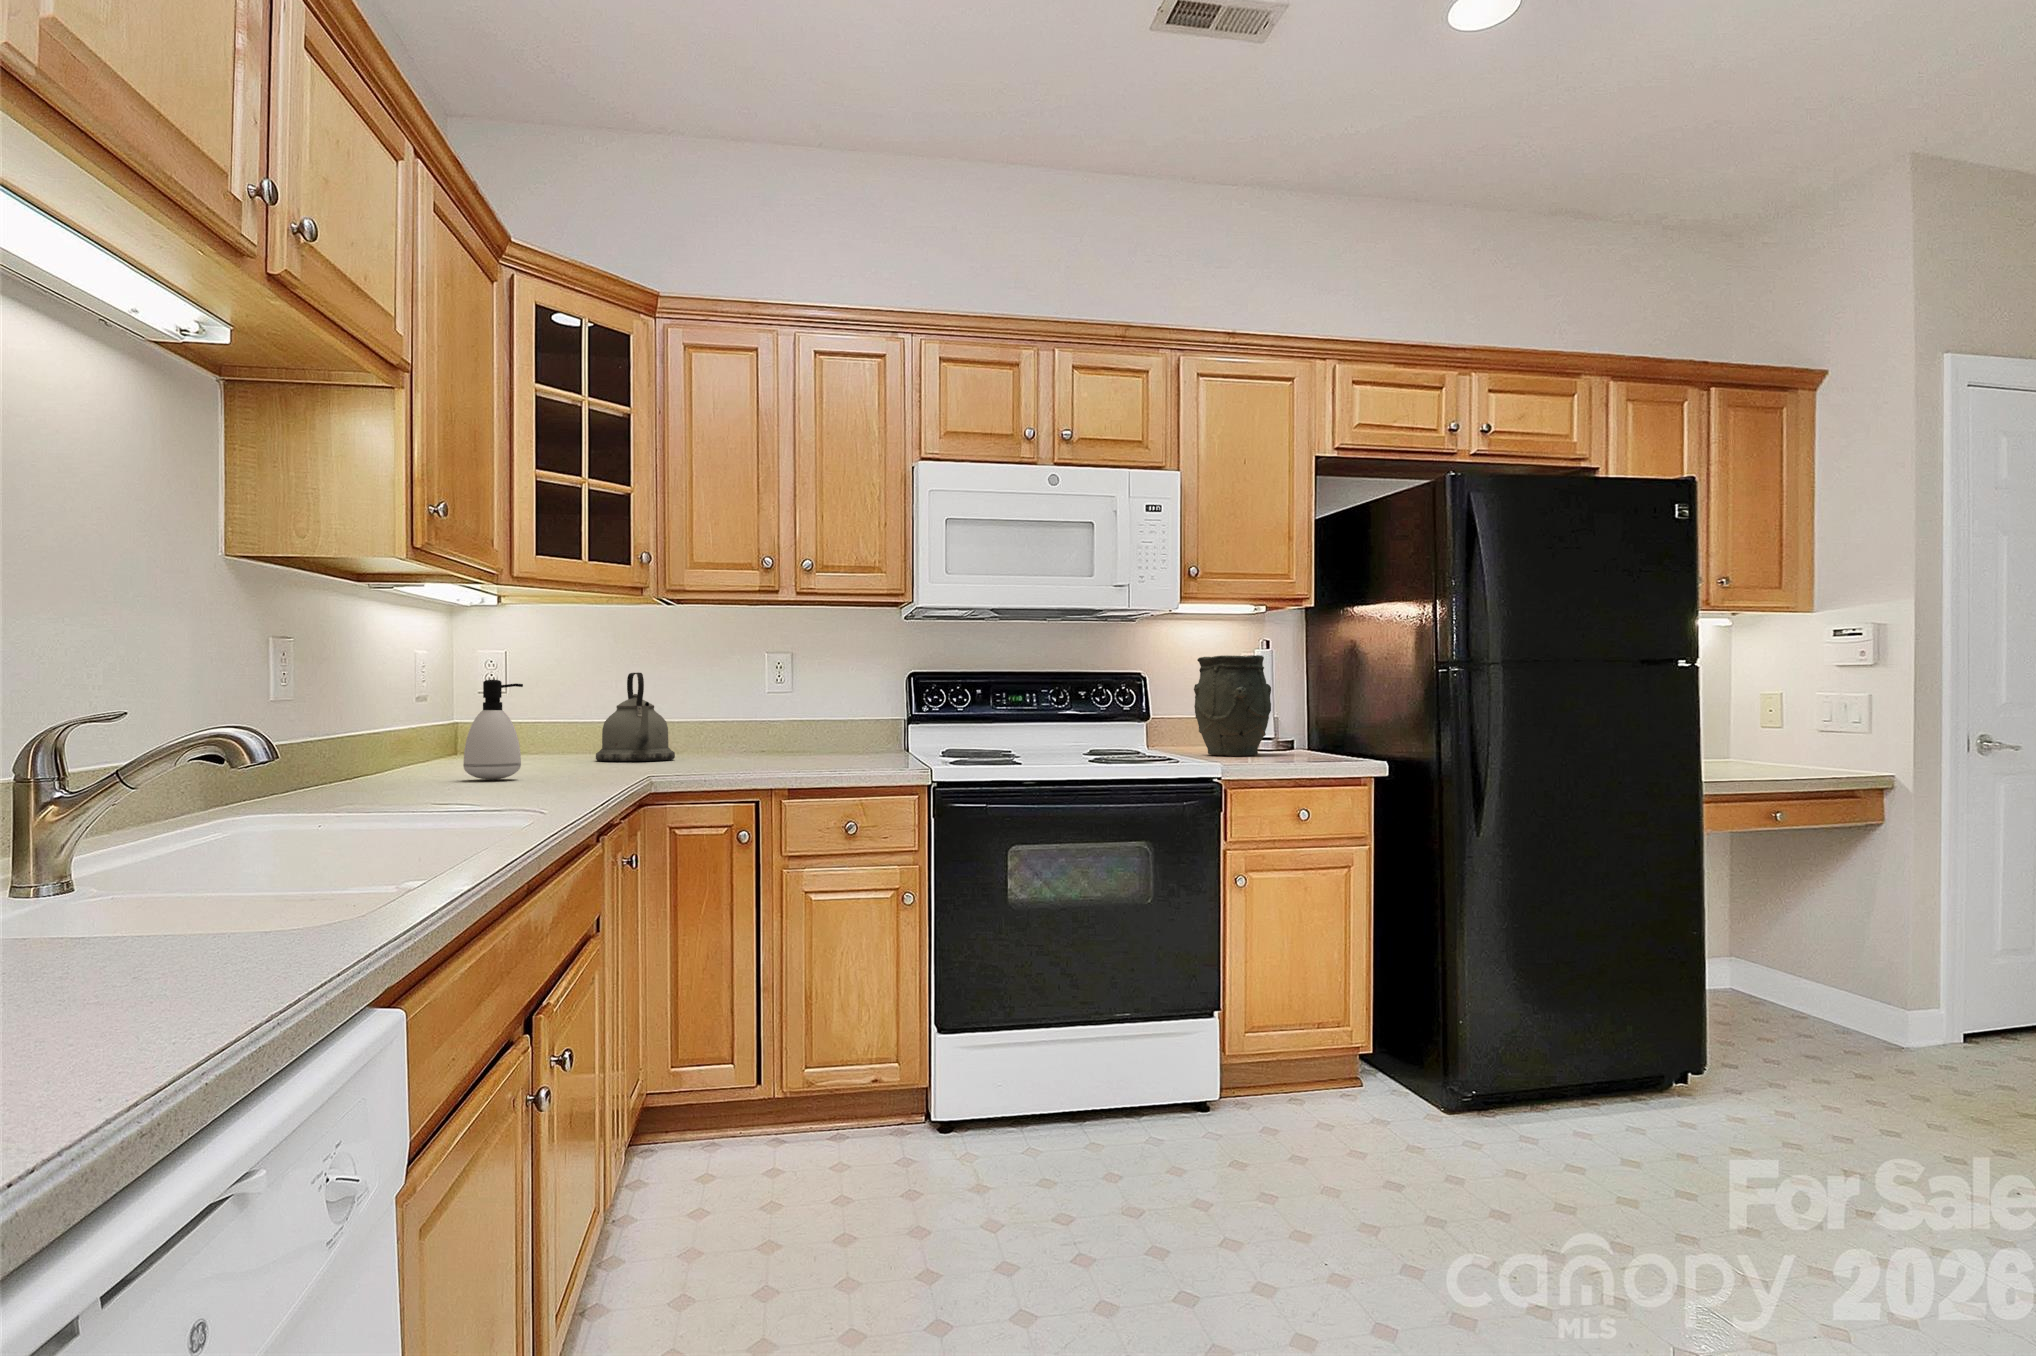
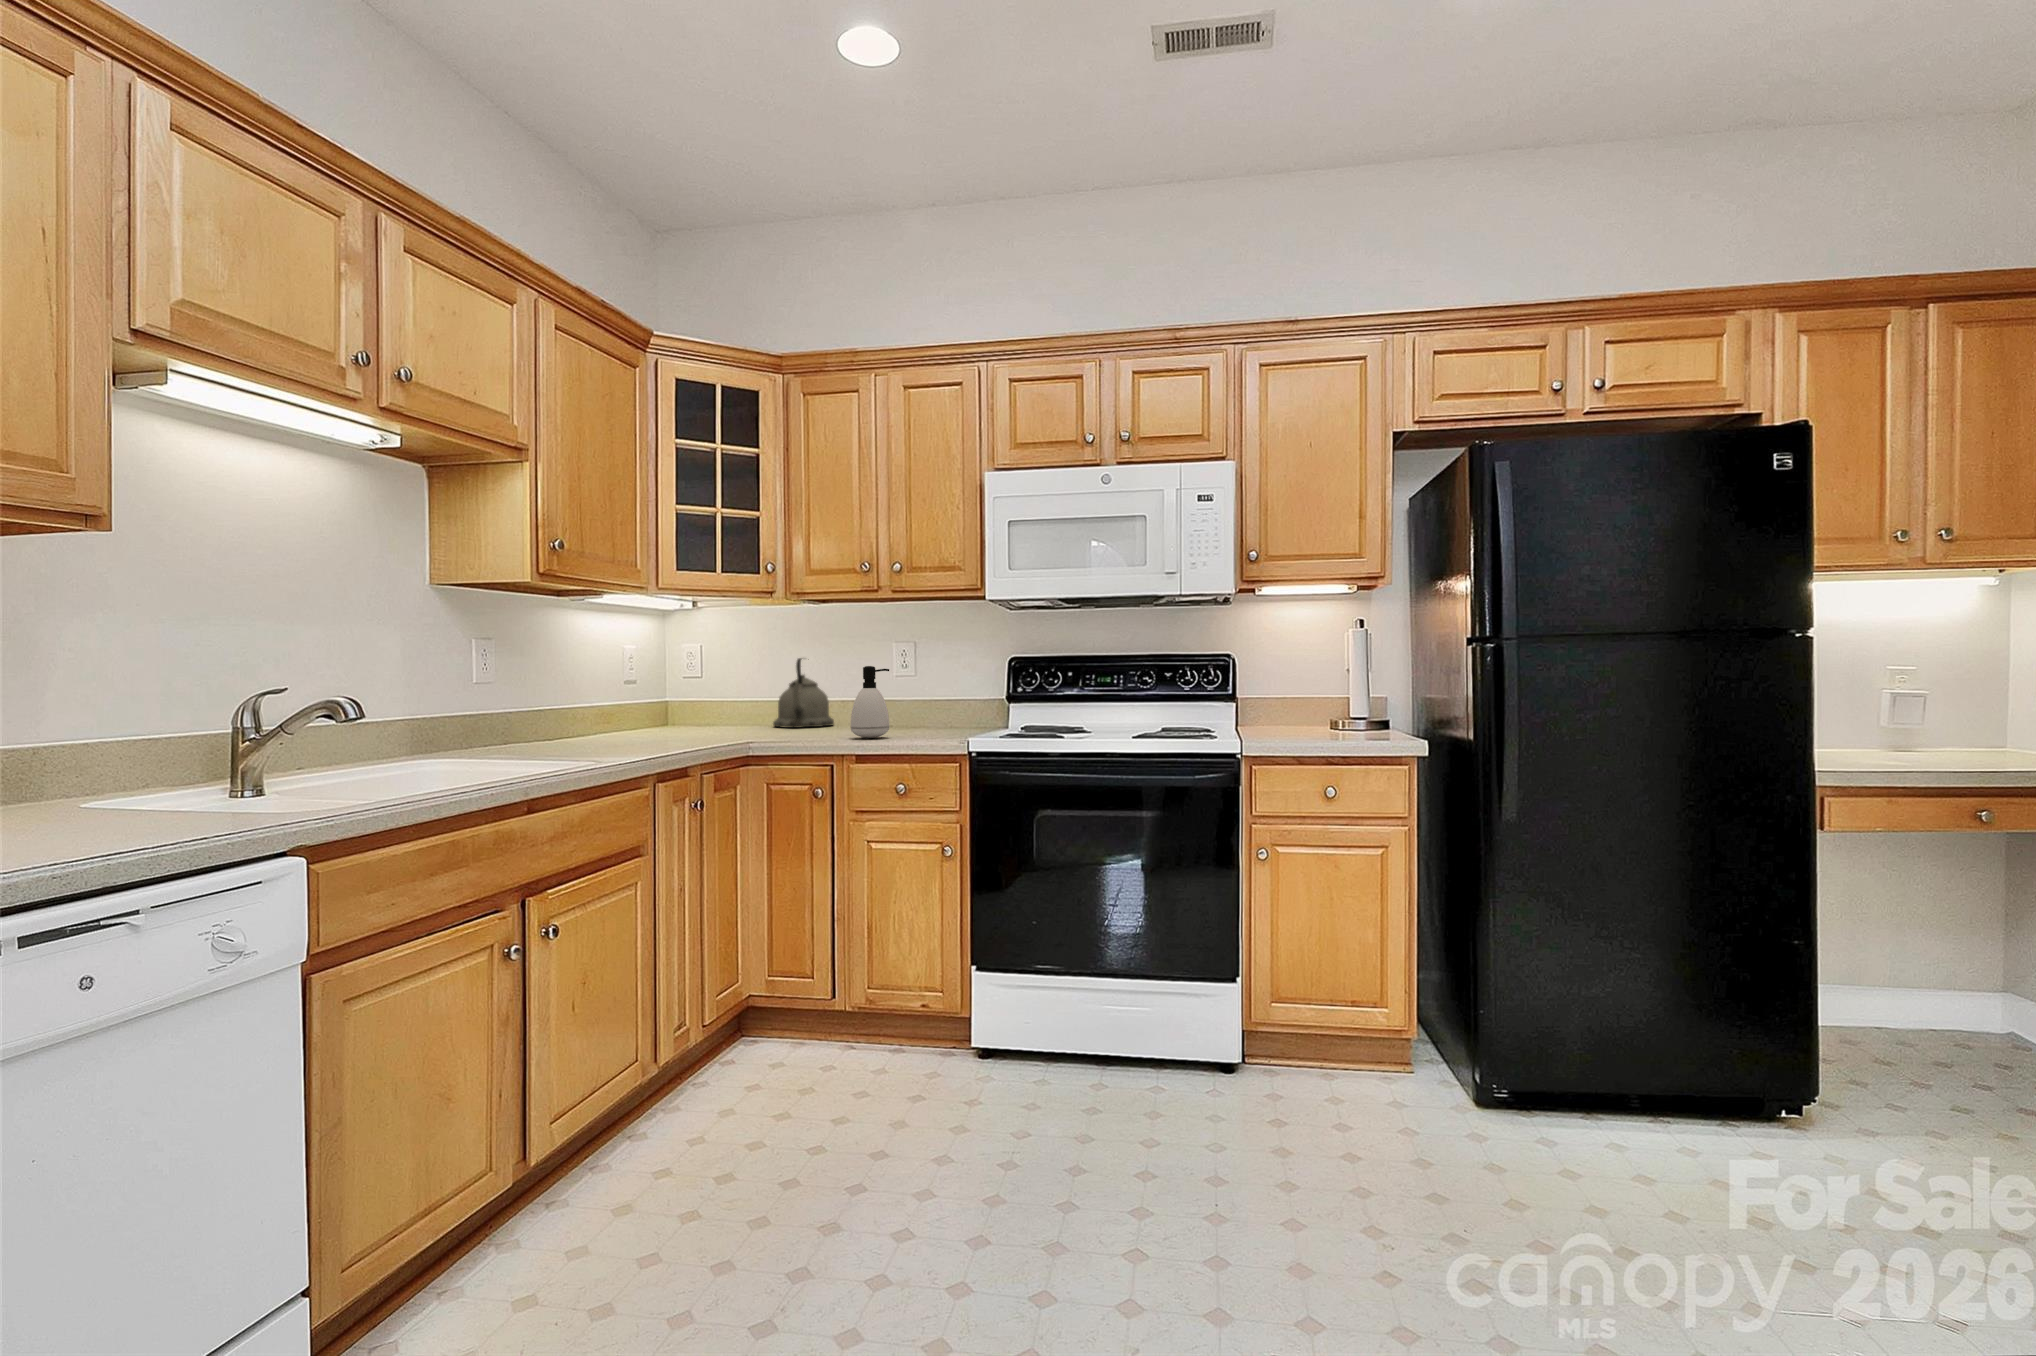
vase: present [1194,655,1271,756] -> none [1264,635,1342,733]
soap dispenser: present [463,680,523,780] -> present [851,666,889,738]

